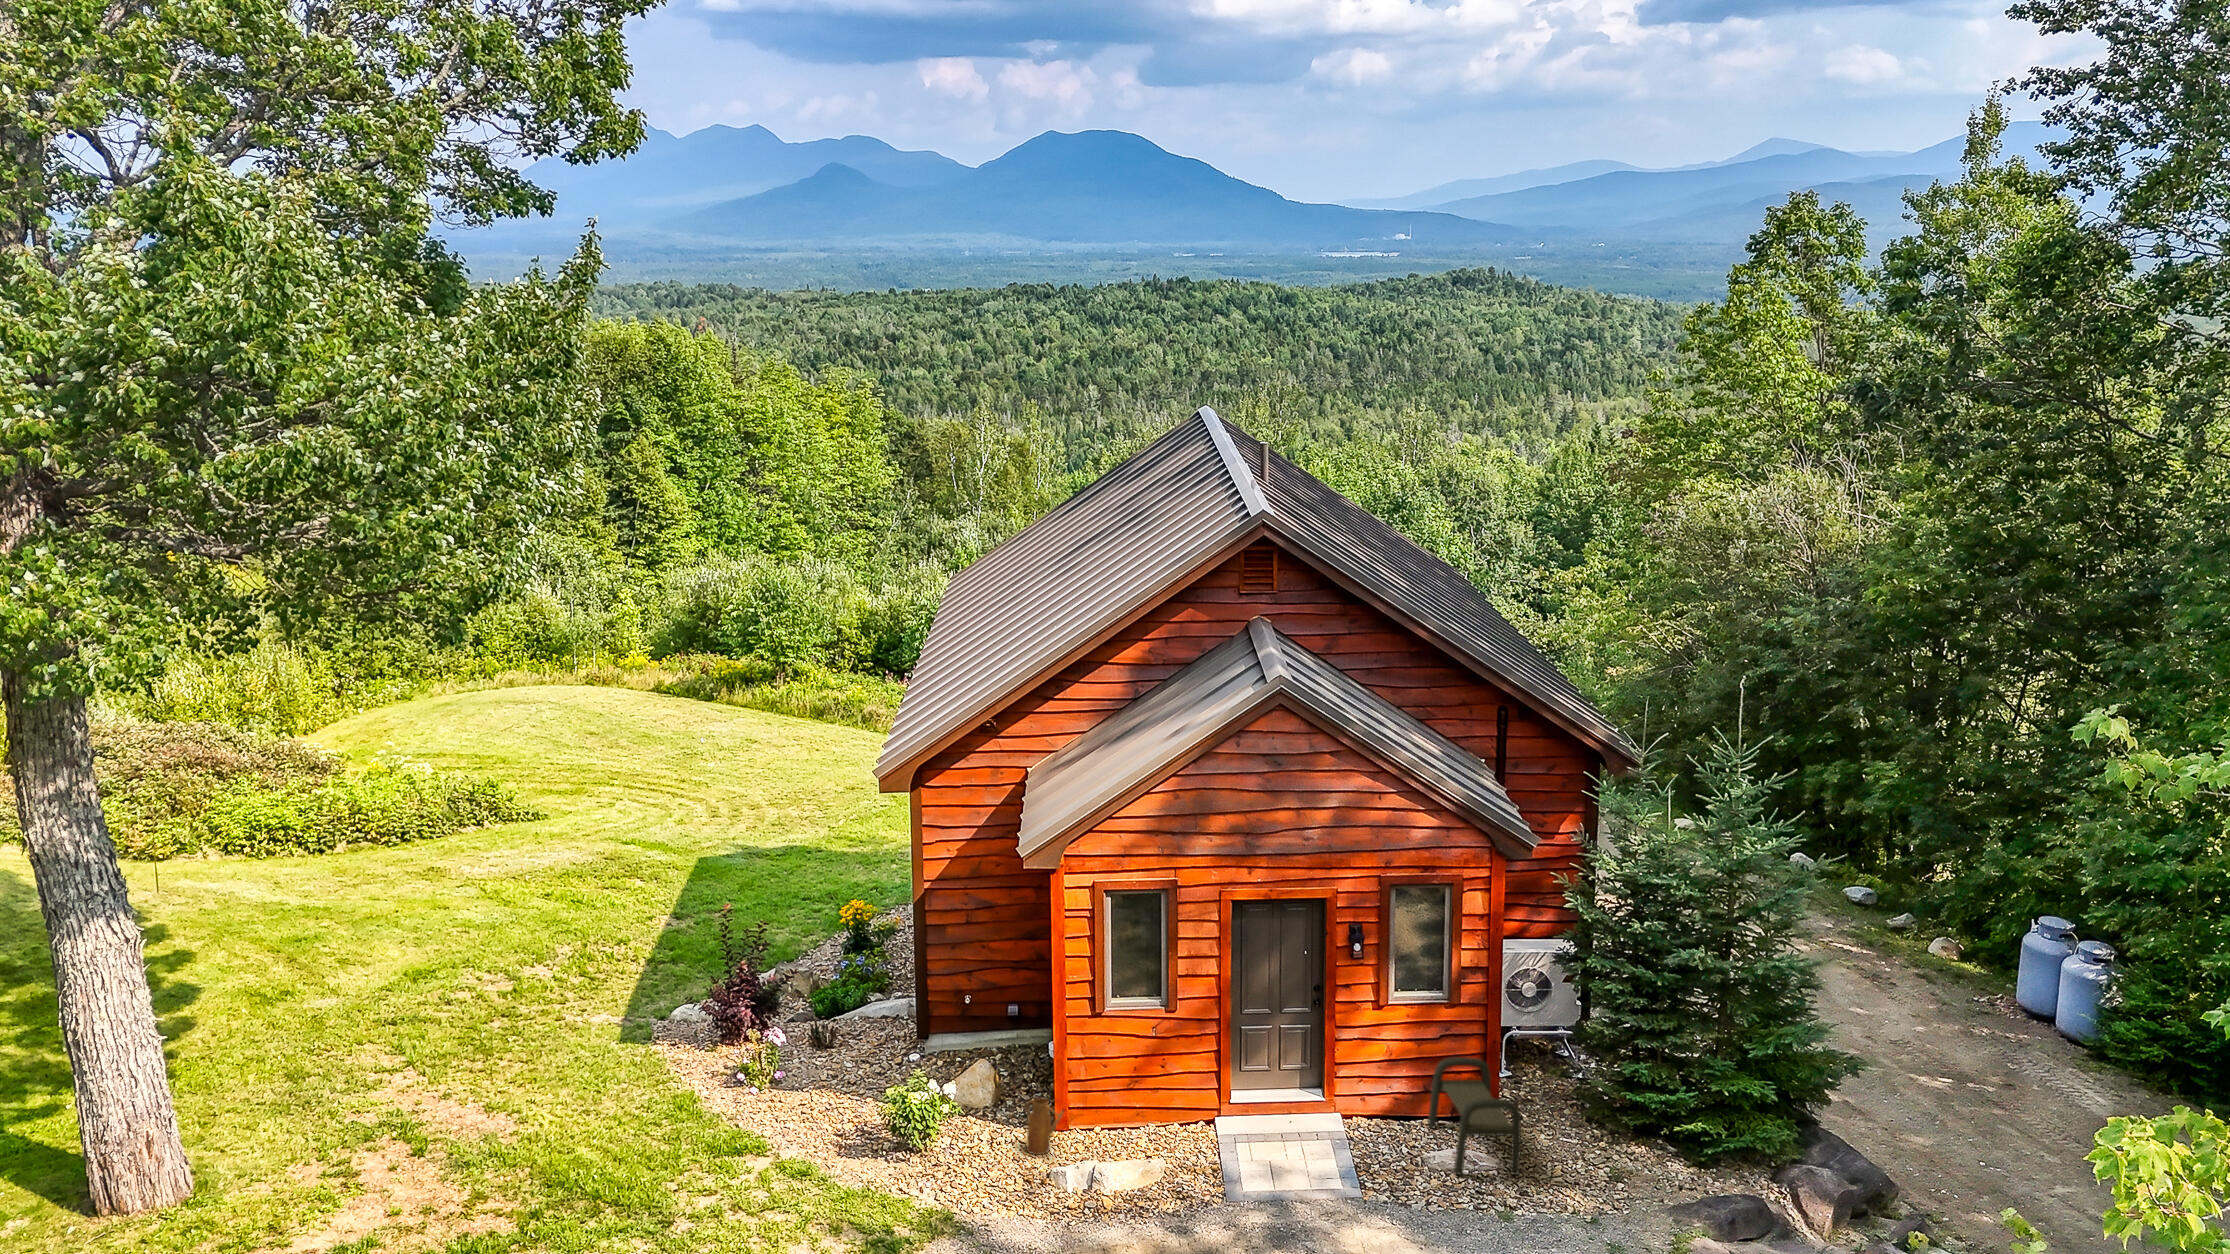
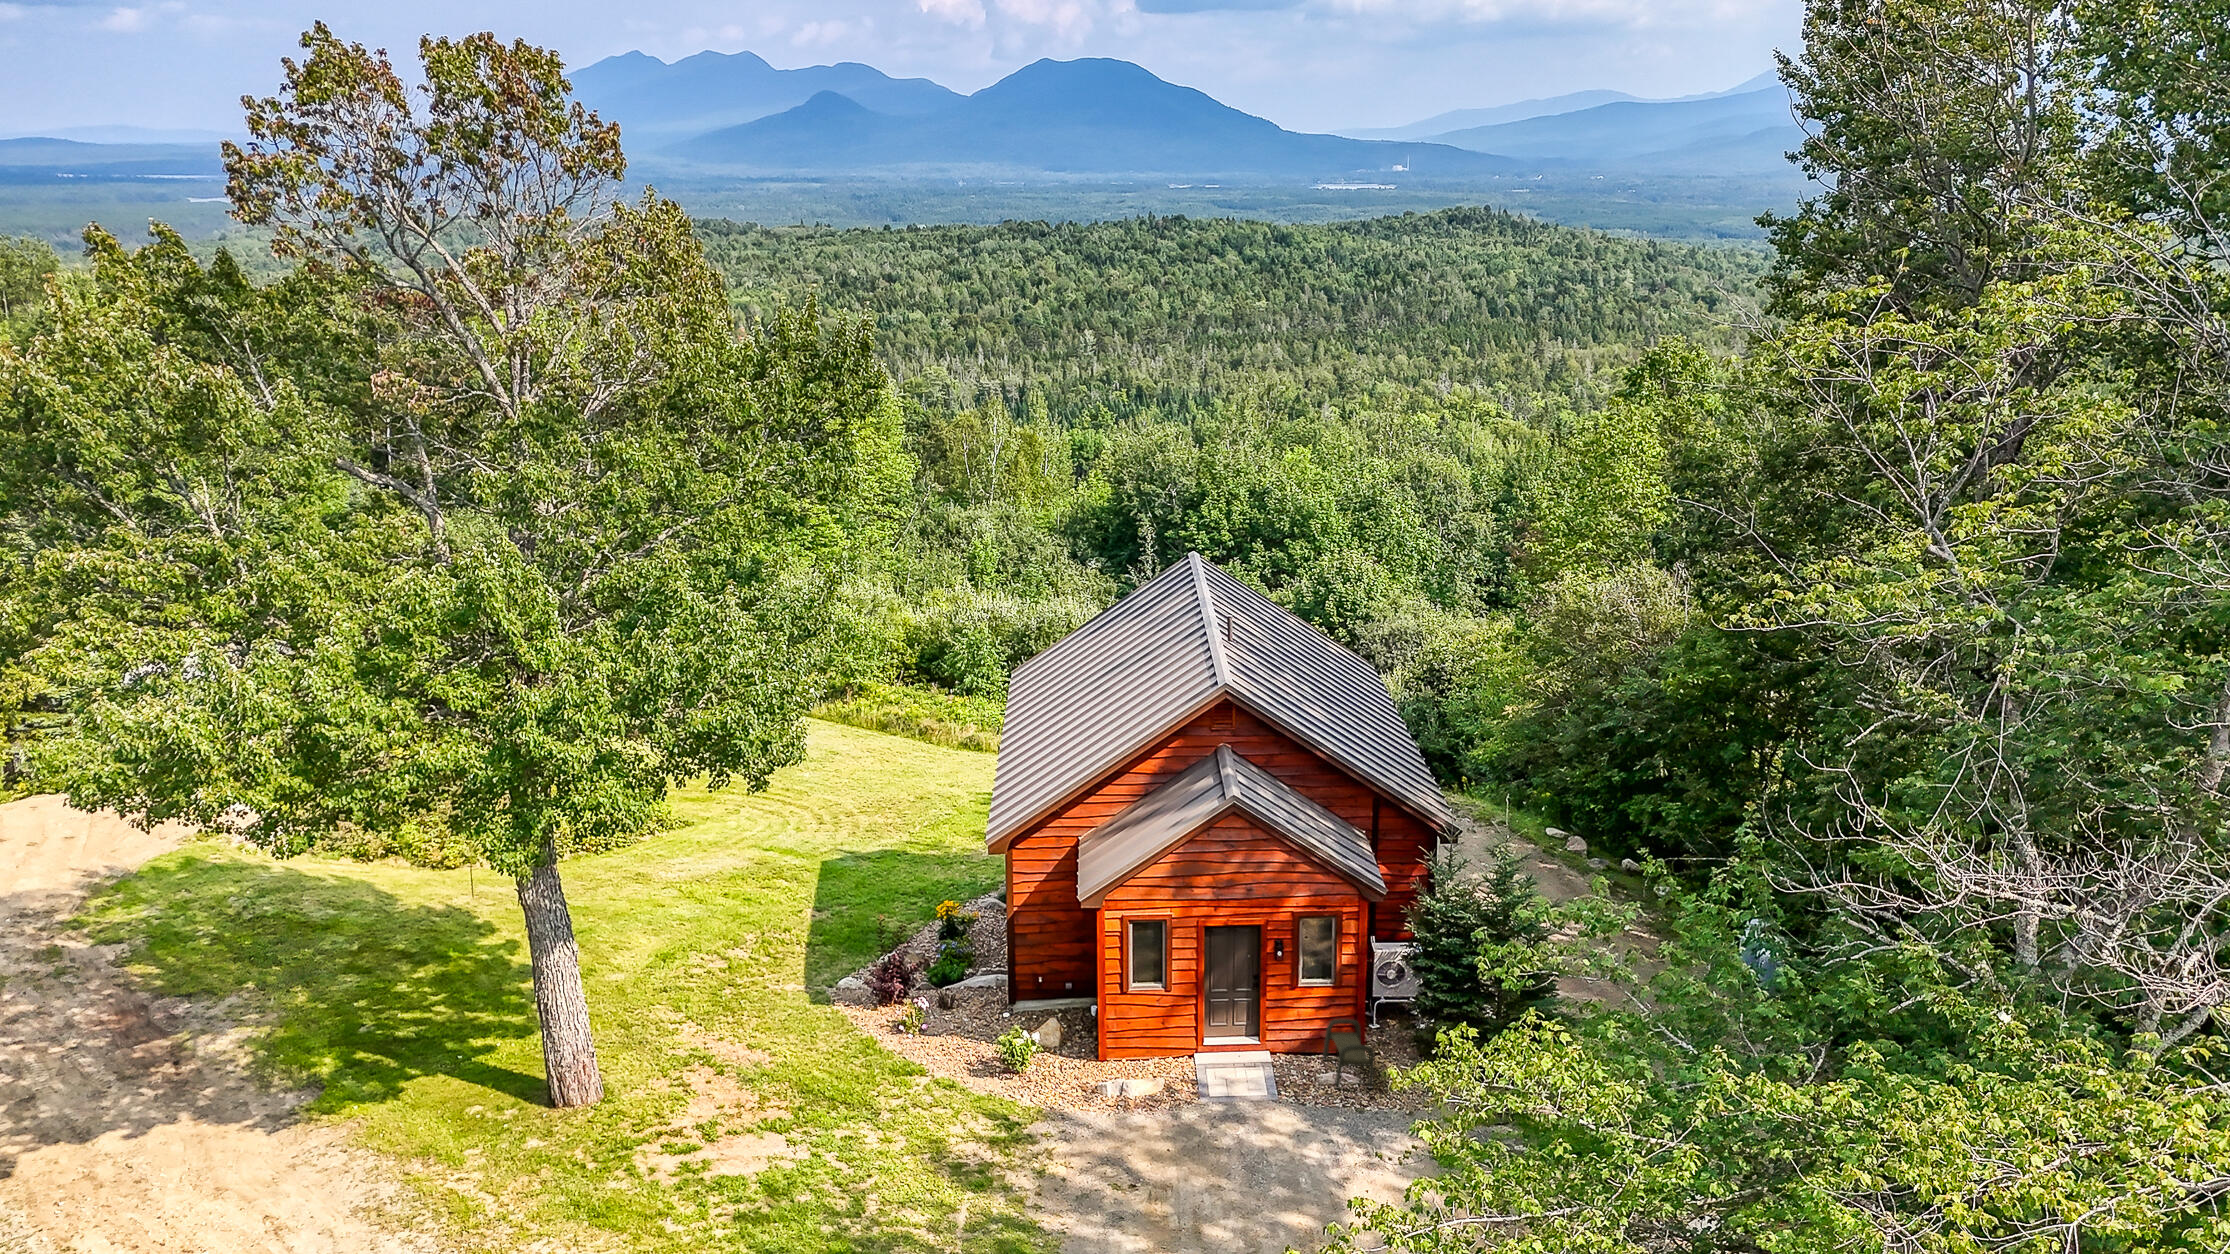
watering can: present [1026,1098,1065,1155] -> none [1080,1042,1105,1076]

